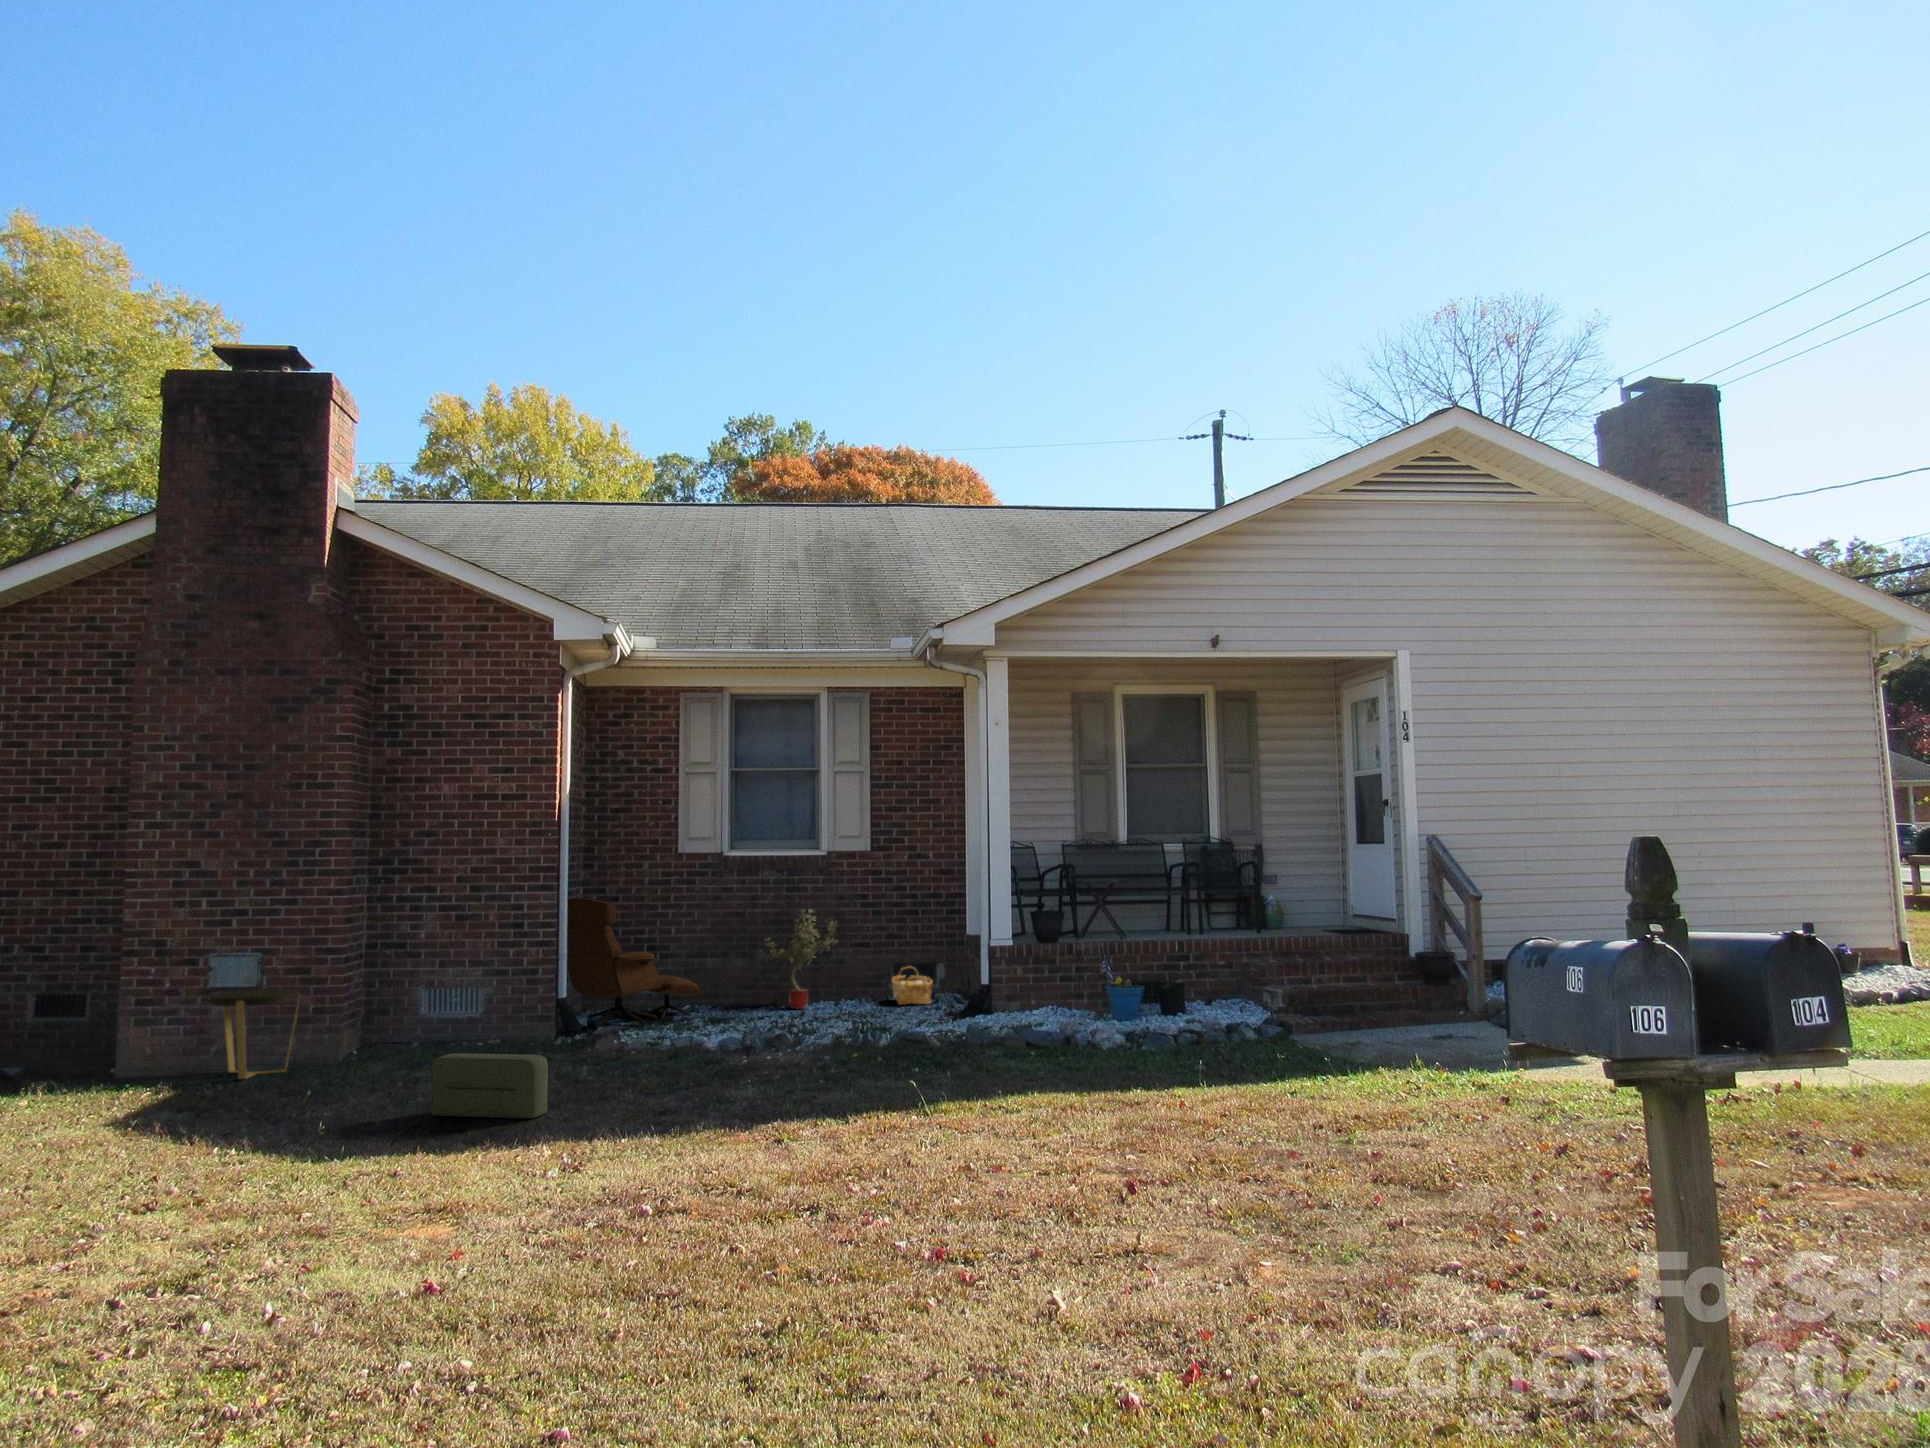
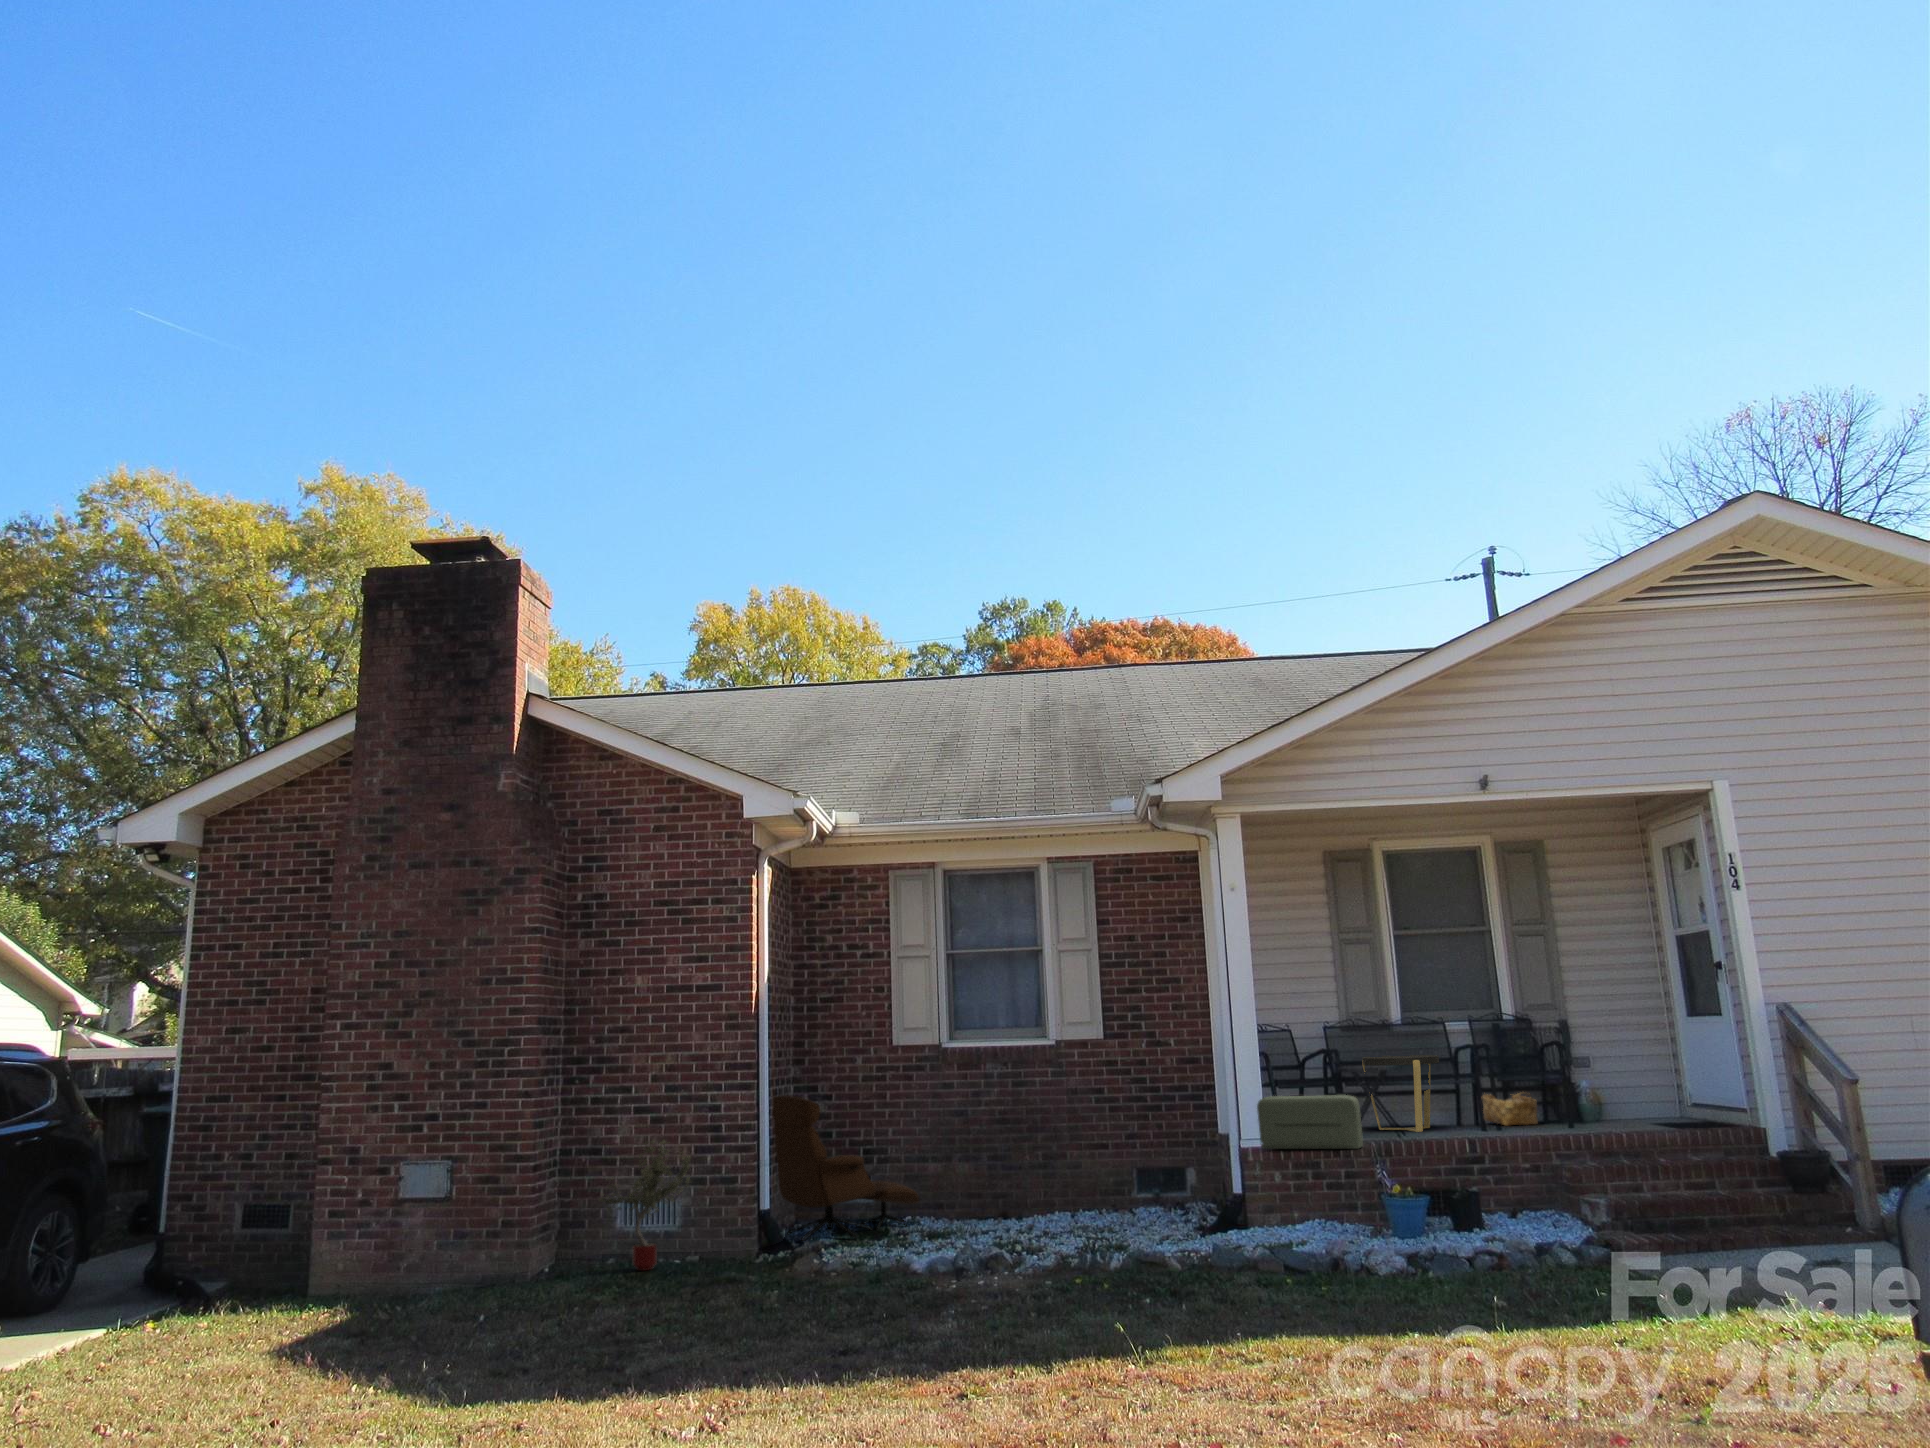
potted tree: present [759,910,836,1009] -> present [599,1141,691,1271]
woven basket: present [892,967,933,1005] -> present [1483,1093,1538,1126]
side table: present [210,989,300,1079] -> present [1362,1055,1439,1132]
pouf: present [431,1053,548,1118] -> present [1257,1095,1363,1149]

